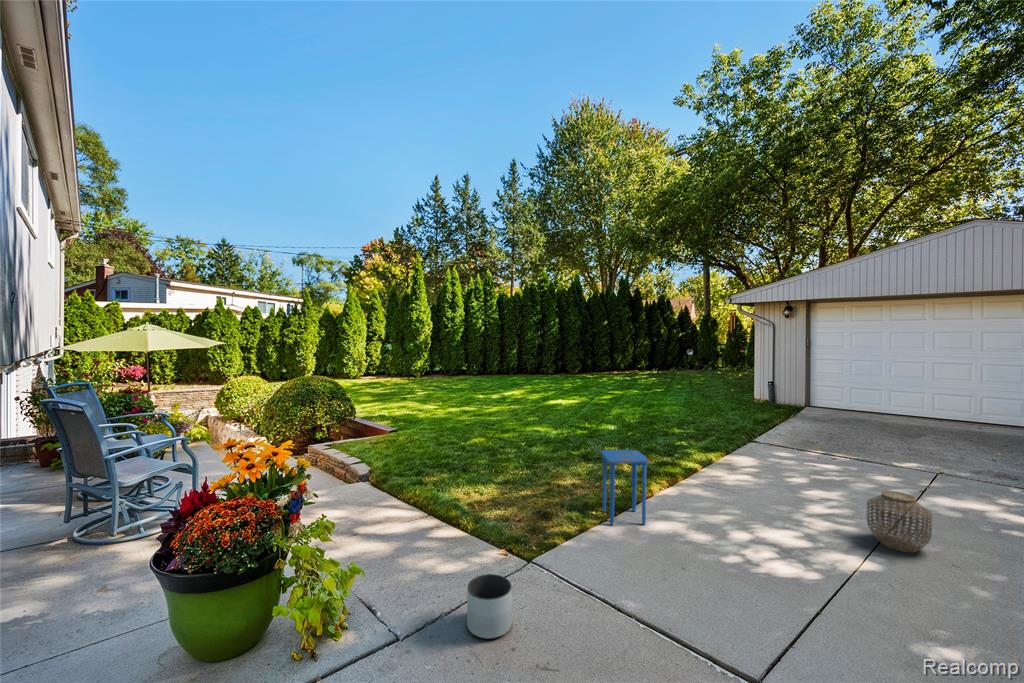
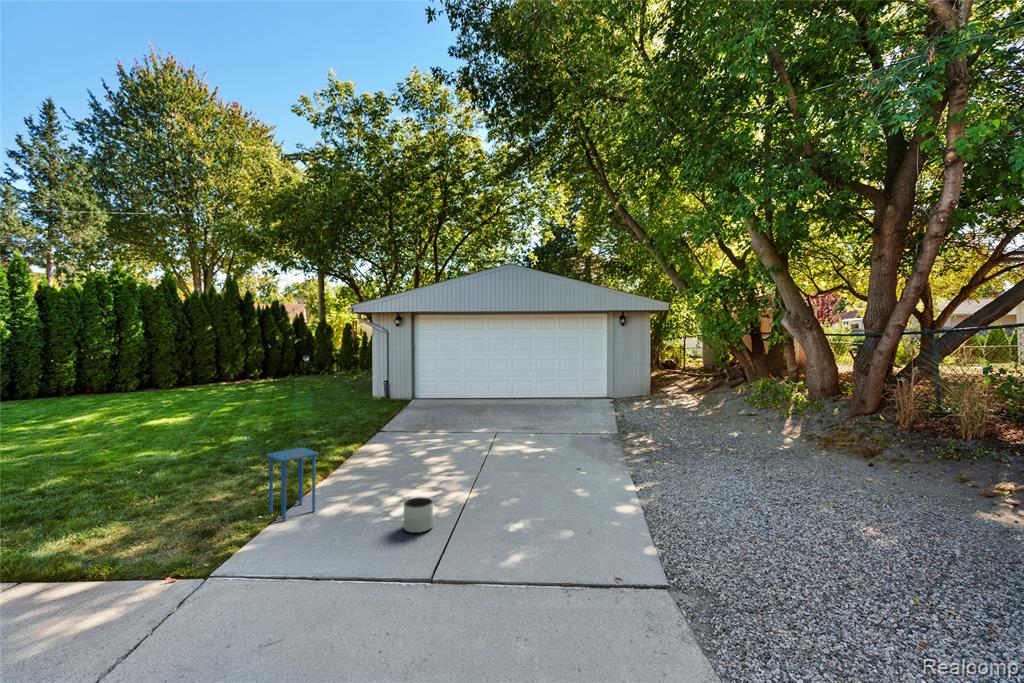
woven basket: present [866,491,932,552] -> none [465,441,496,478]
planter: present [467,574,512,639] -> present [403,498,433,533]

